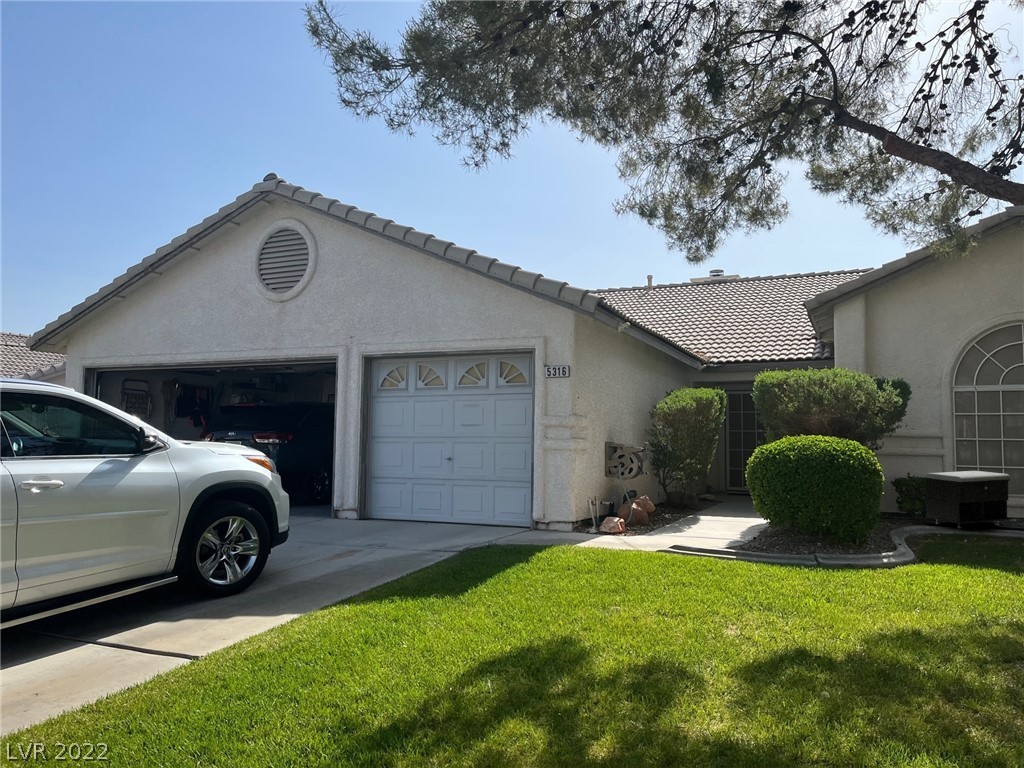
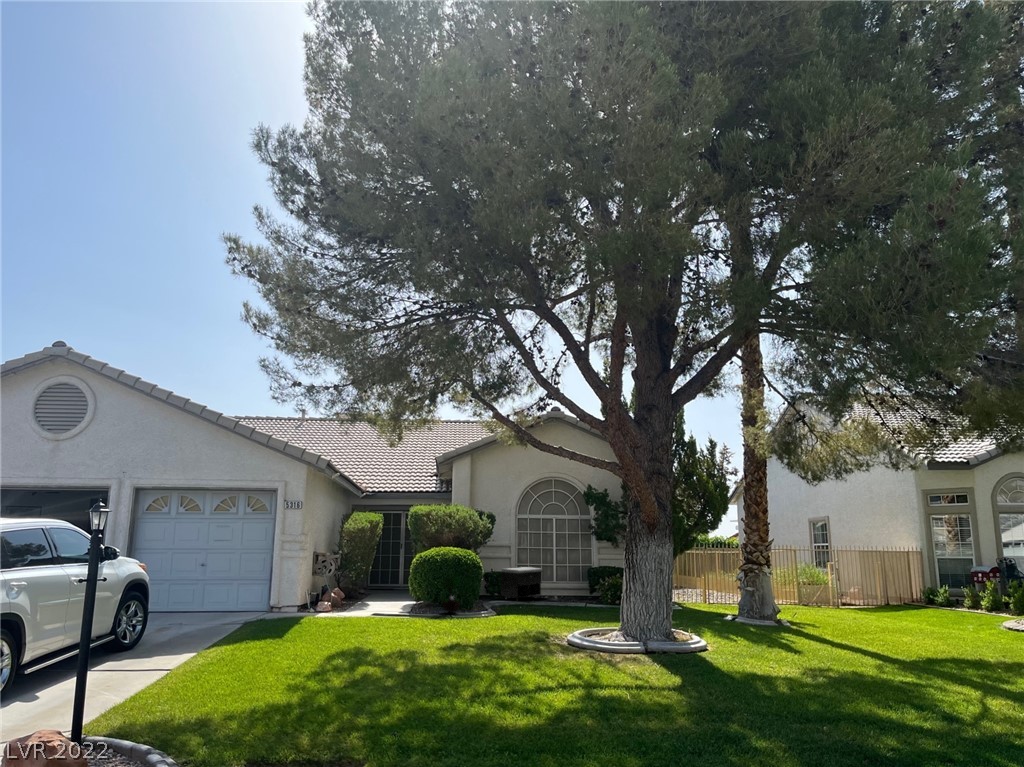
potted tree: none [796,479,841,550] -> present [441,576,460,613]

